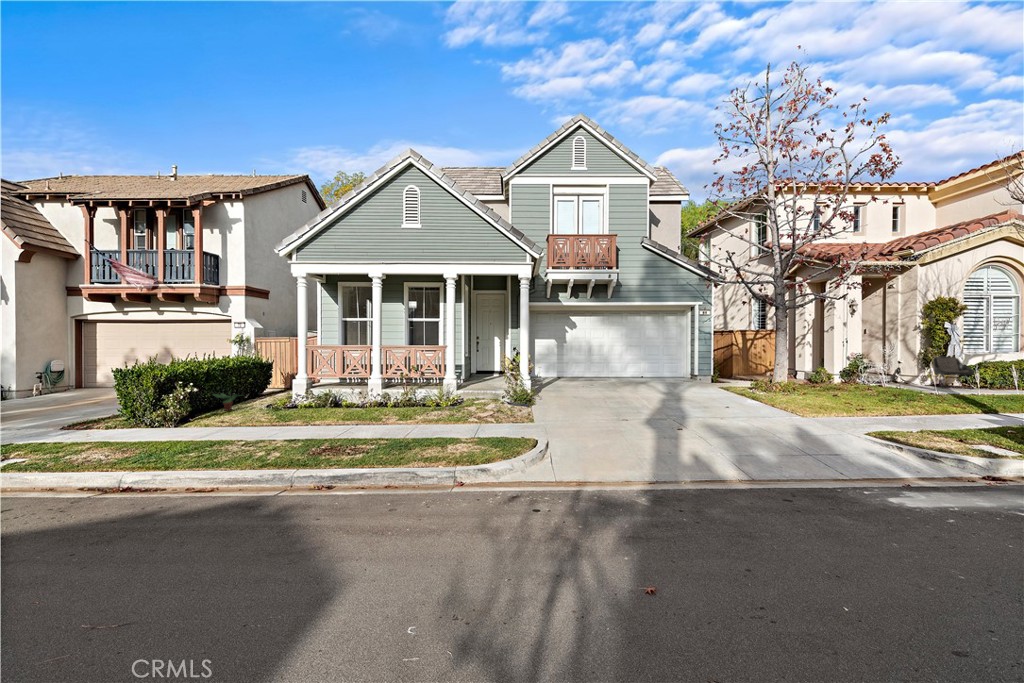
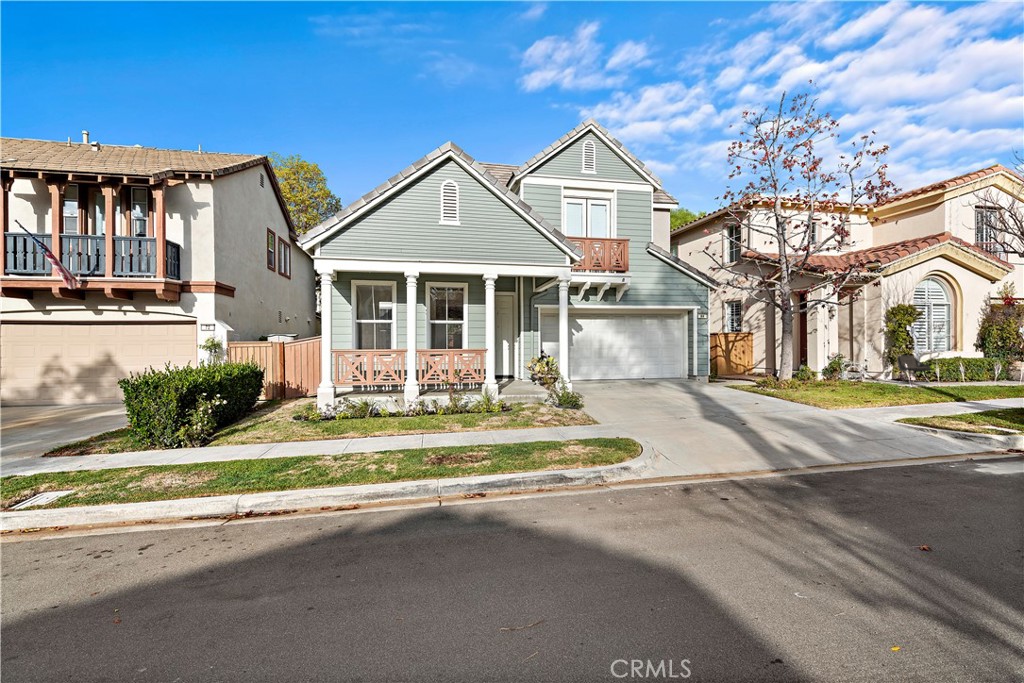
potted plant: present [213,393,238,411] -> none [247,399,282,424]

